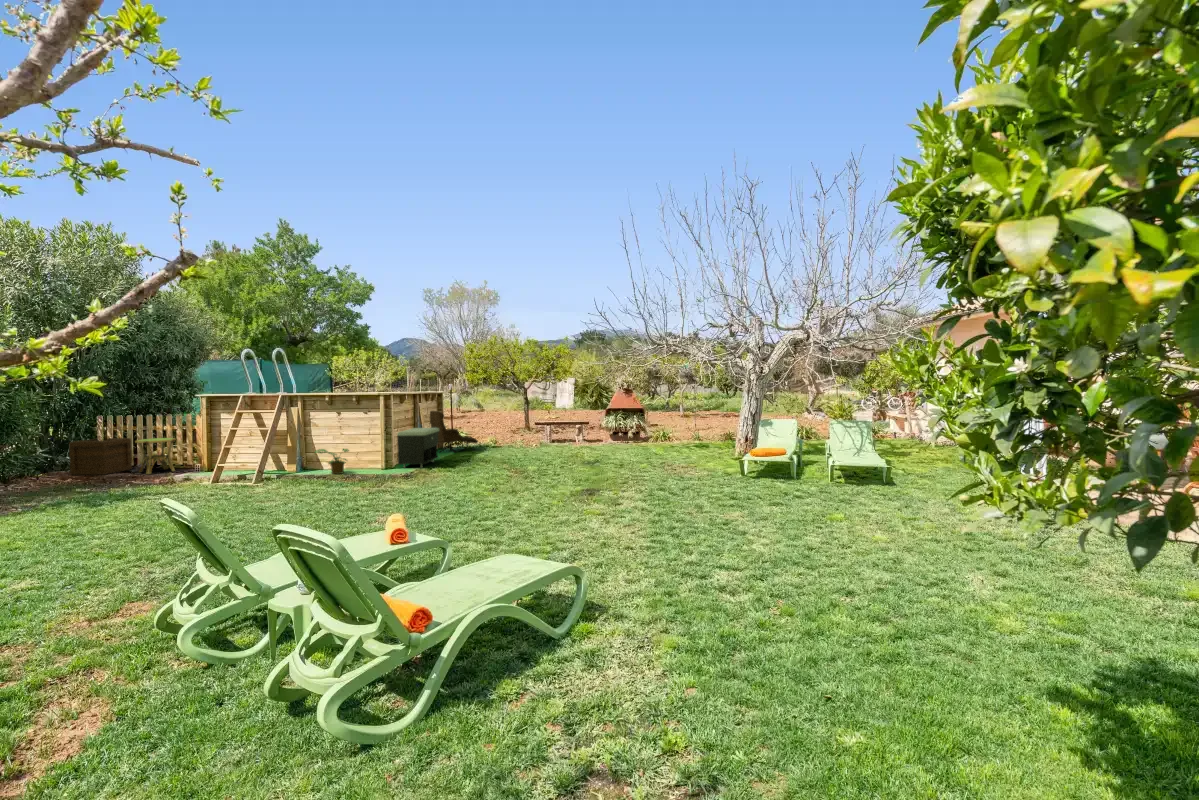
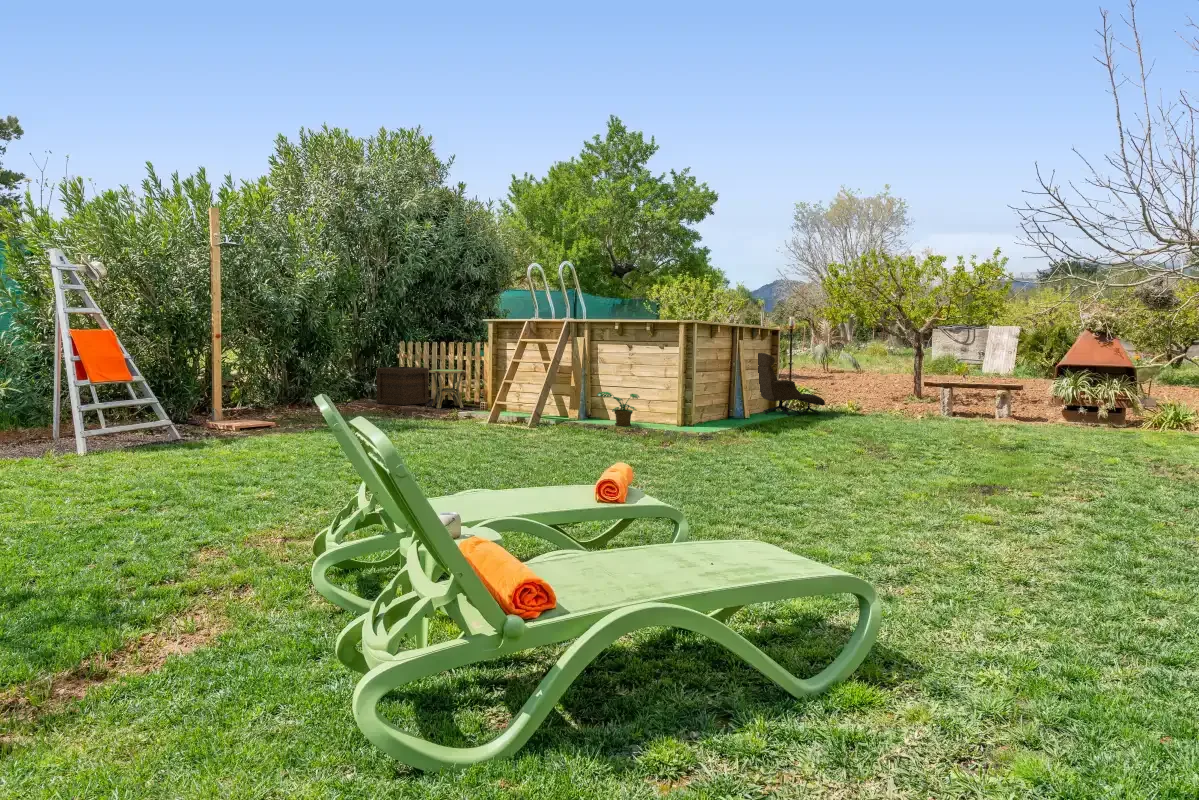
storage bench: present [397,428,439,467] -> none [700,374,762,429]

